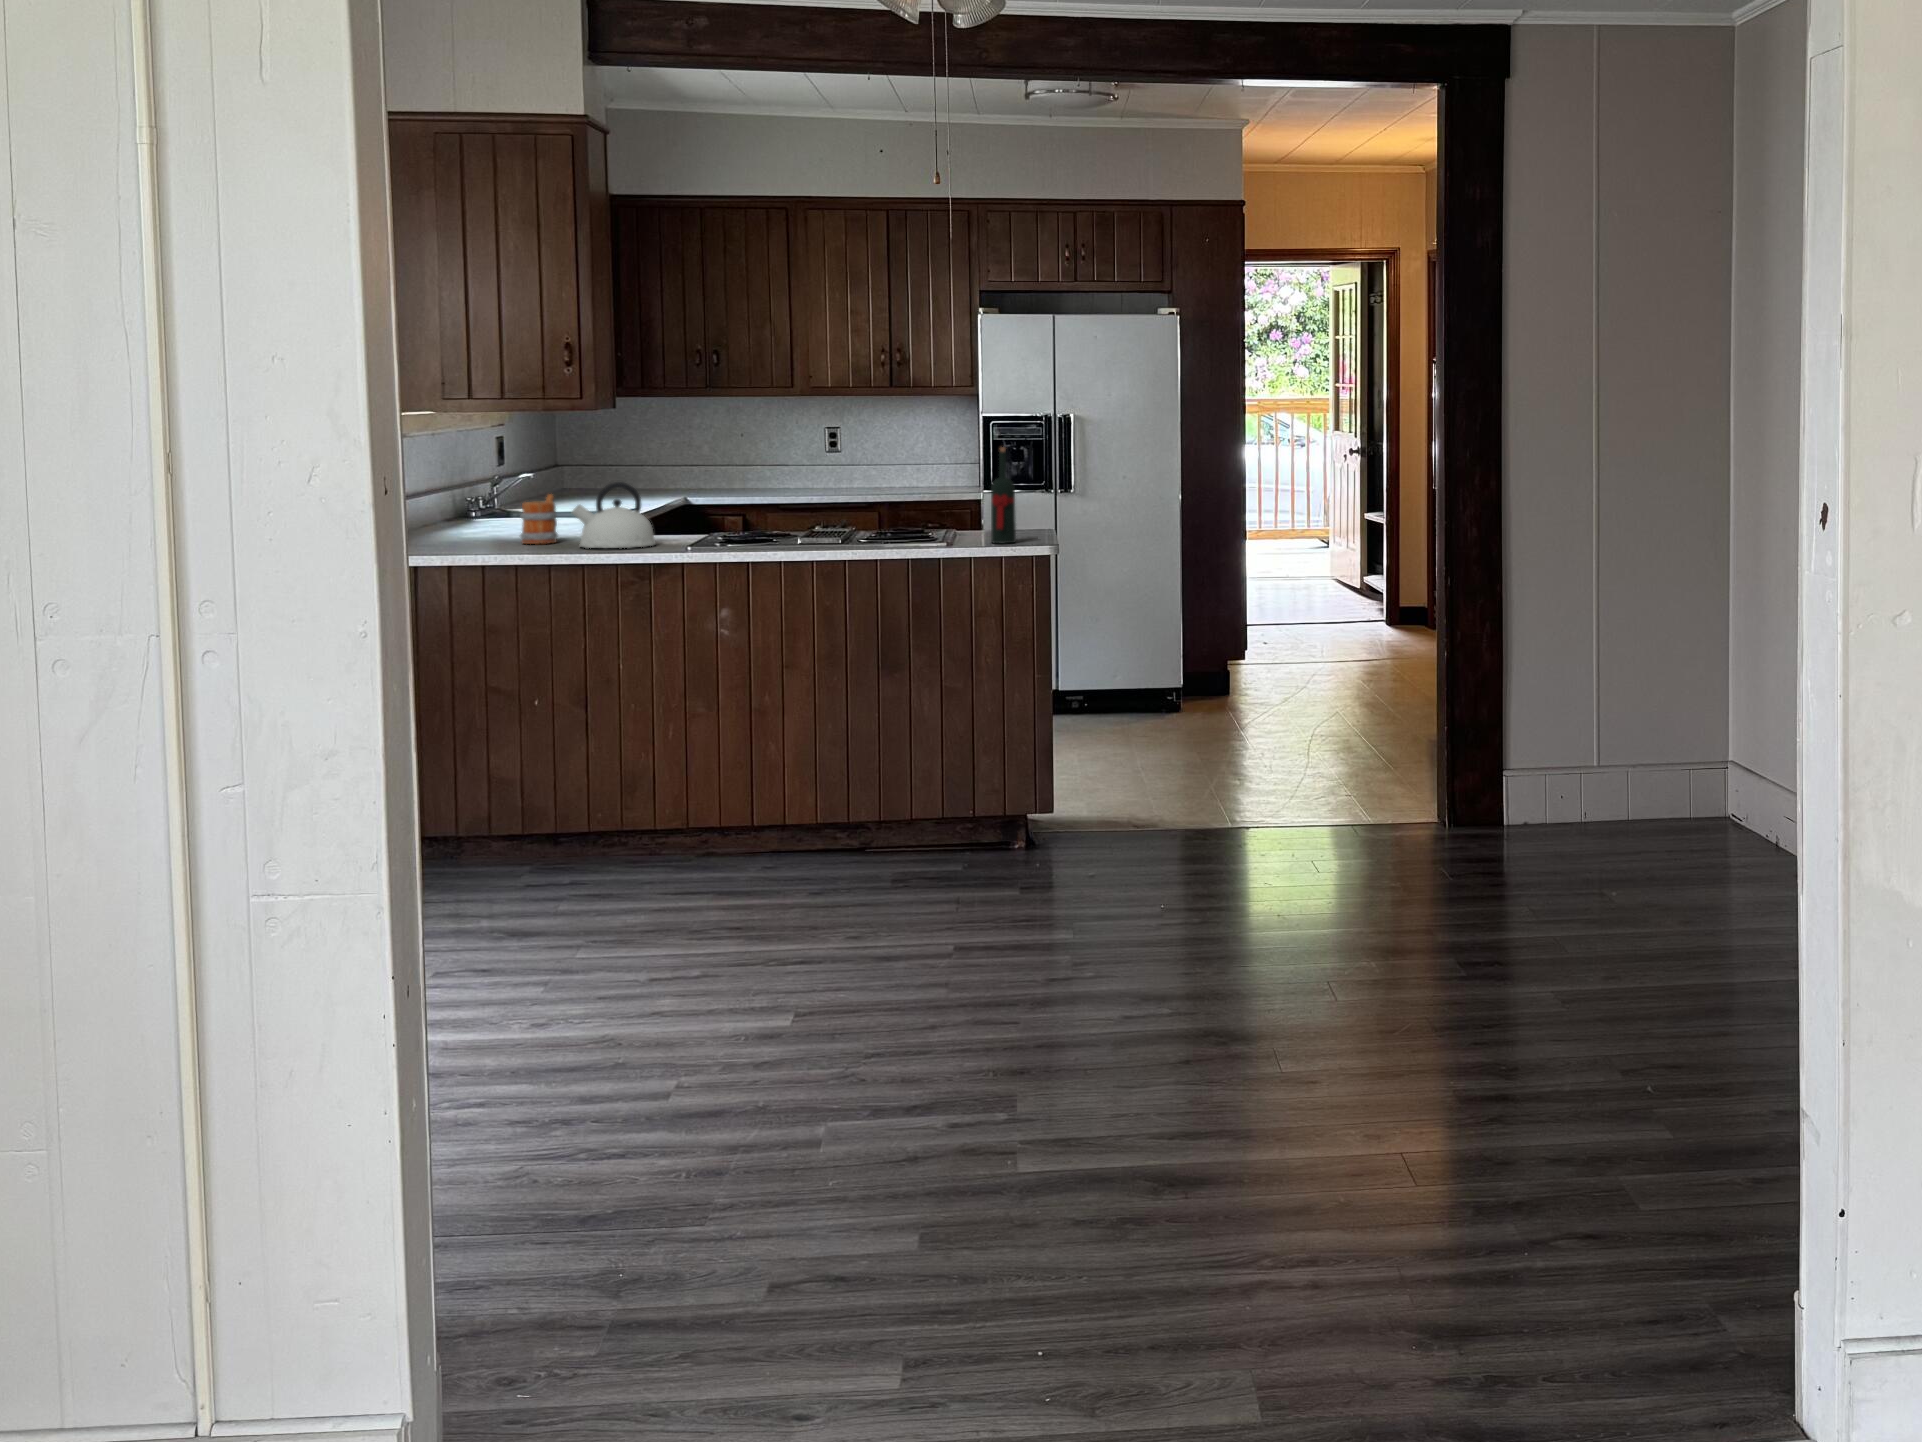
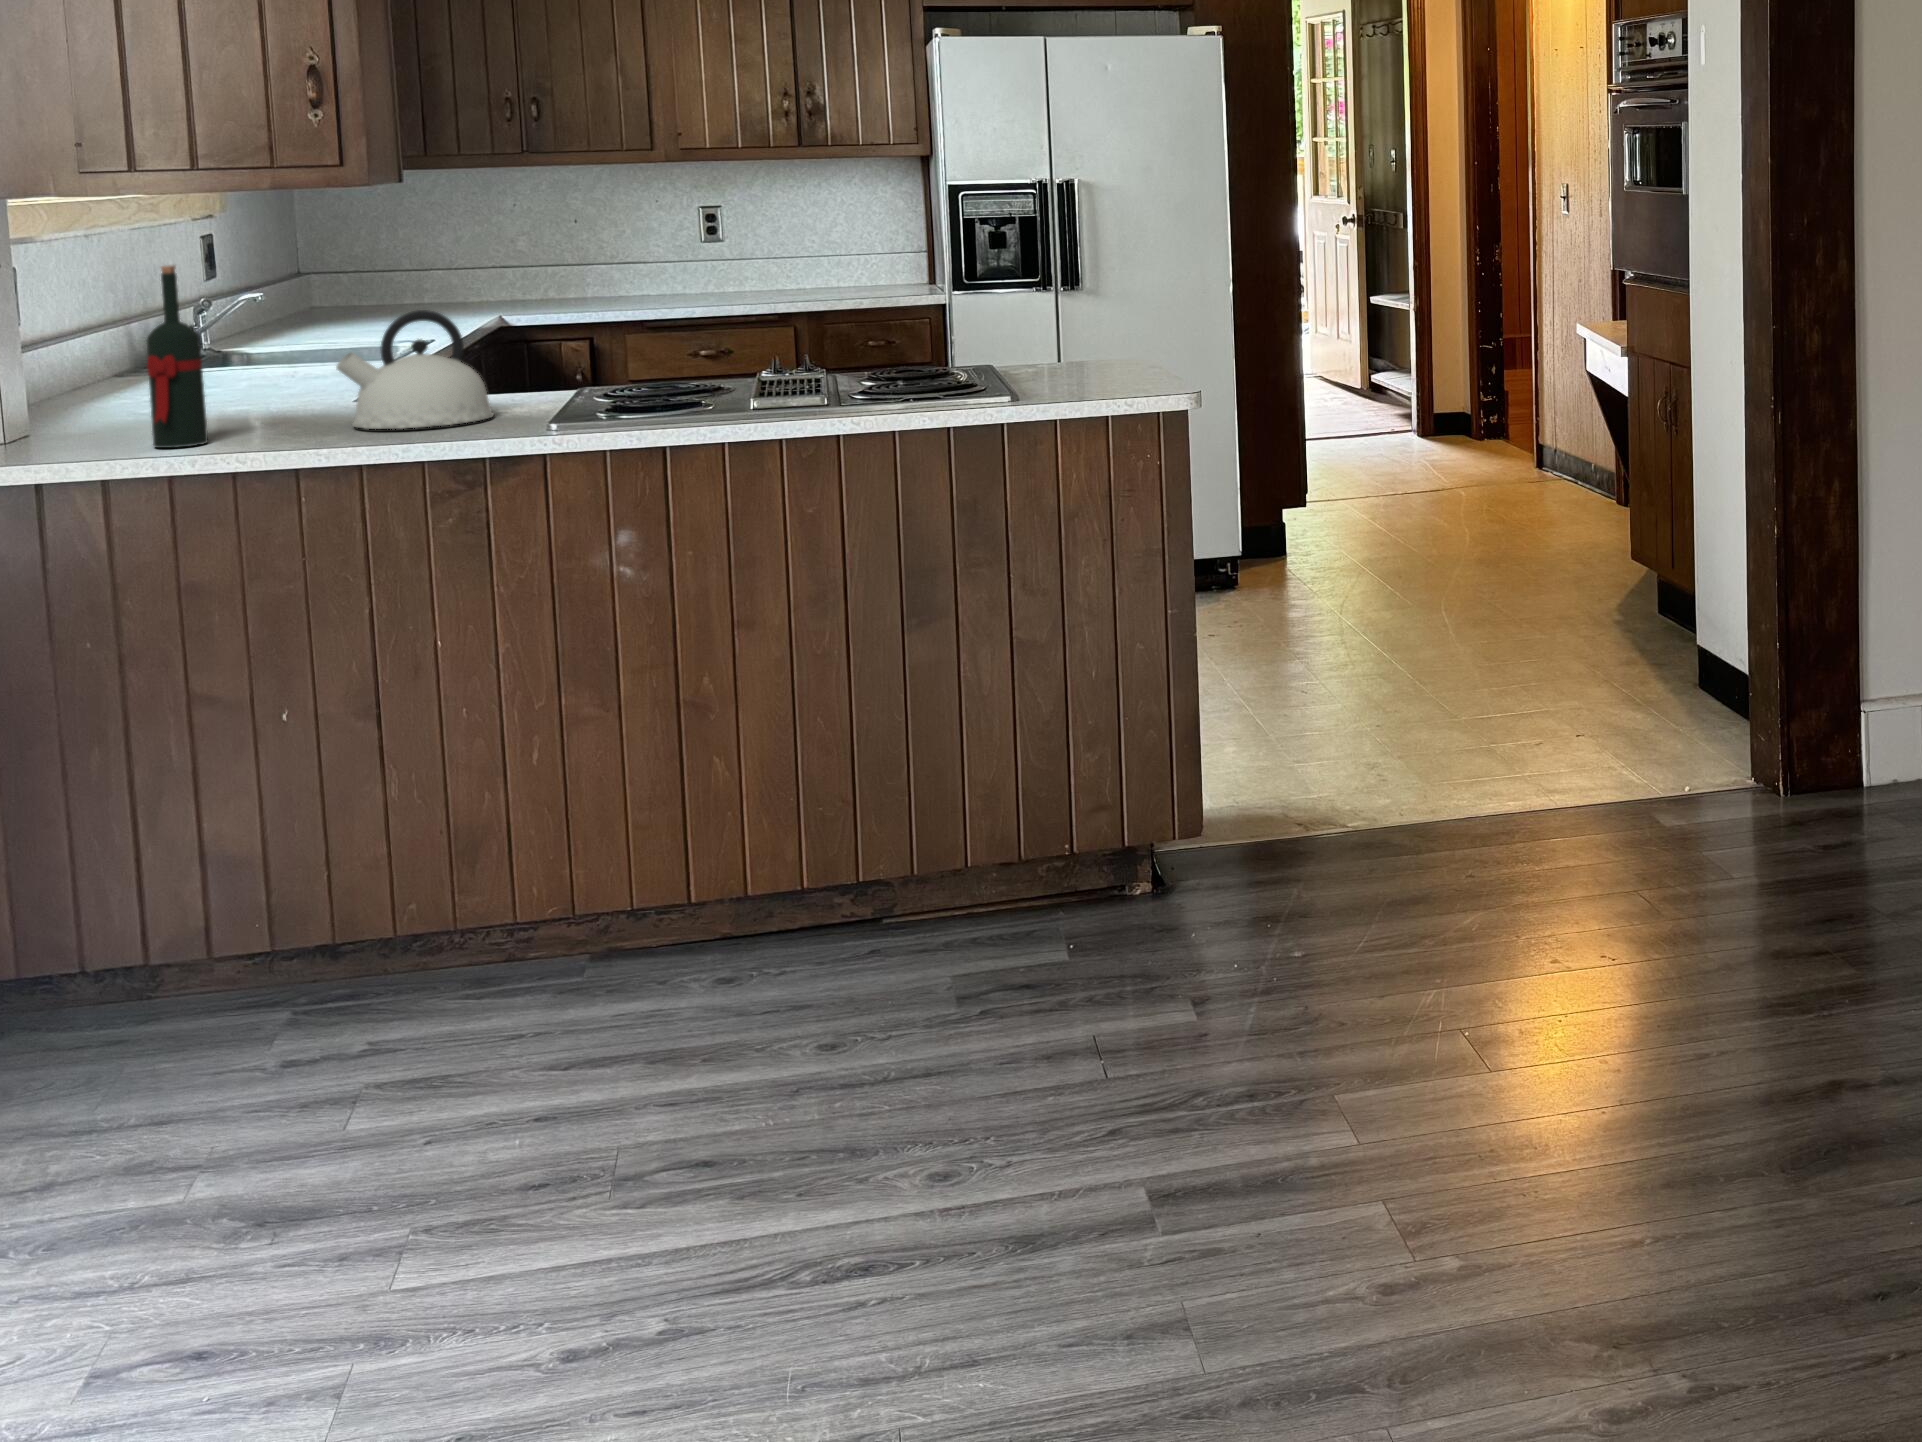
wine bottle: present [991,447,1016,544] -> present [147,266,208,448]
mug: present [520,494,558,544] -> none [238,334,312,423]

